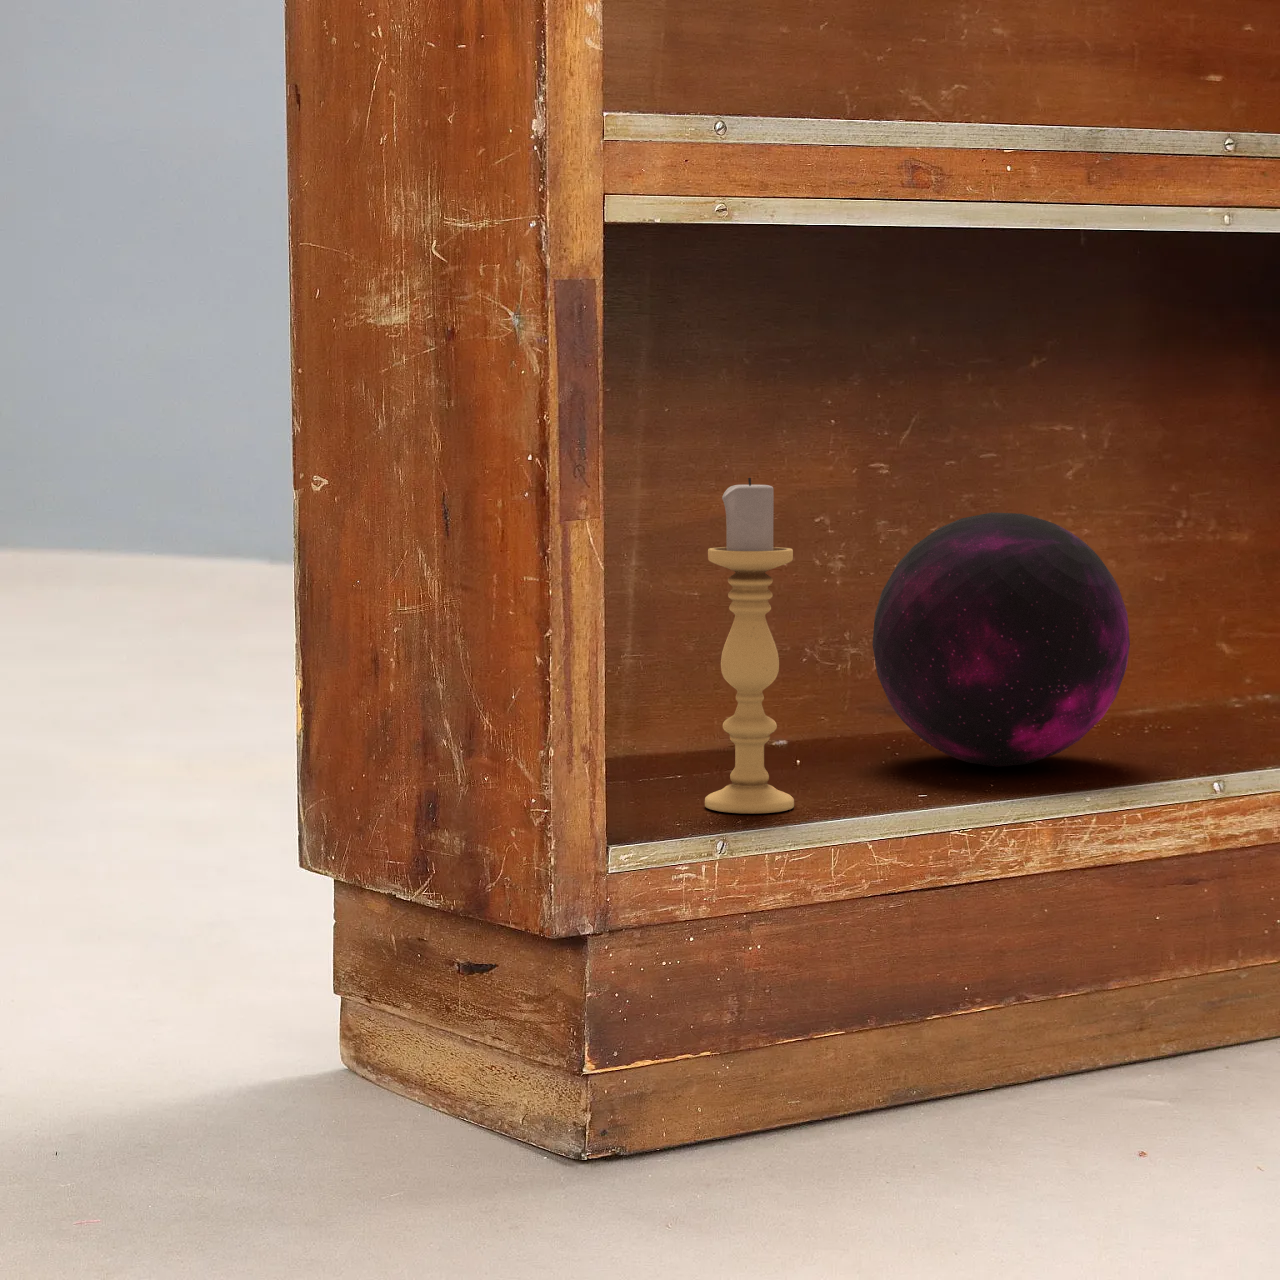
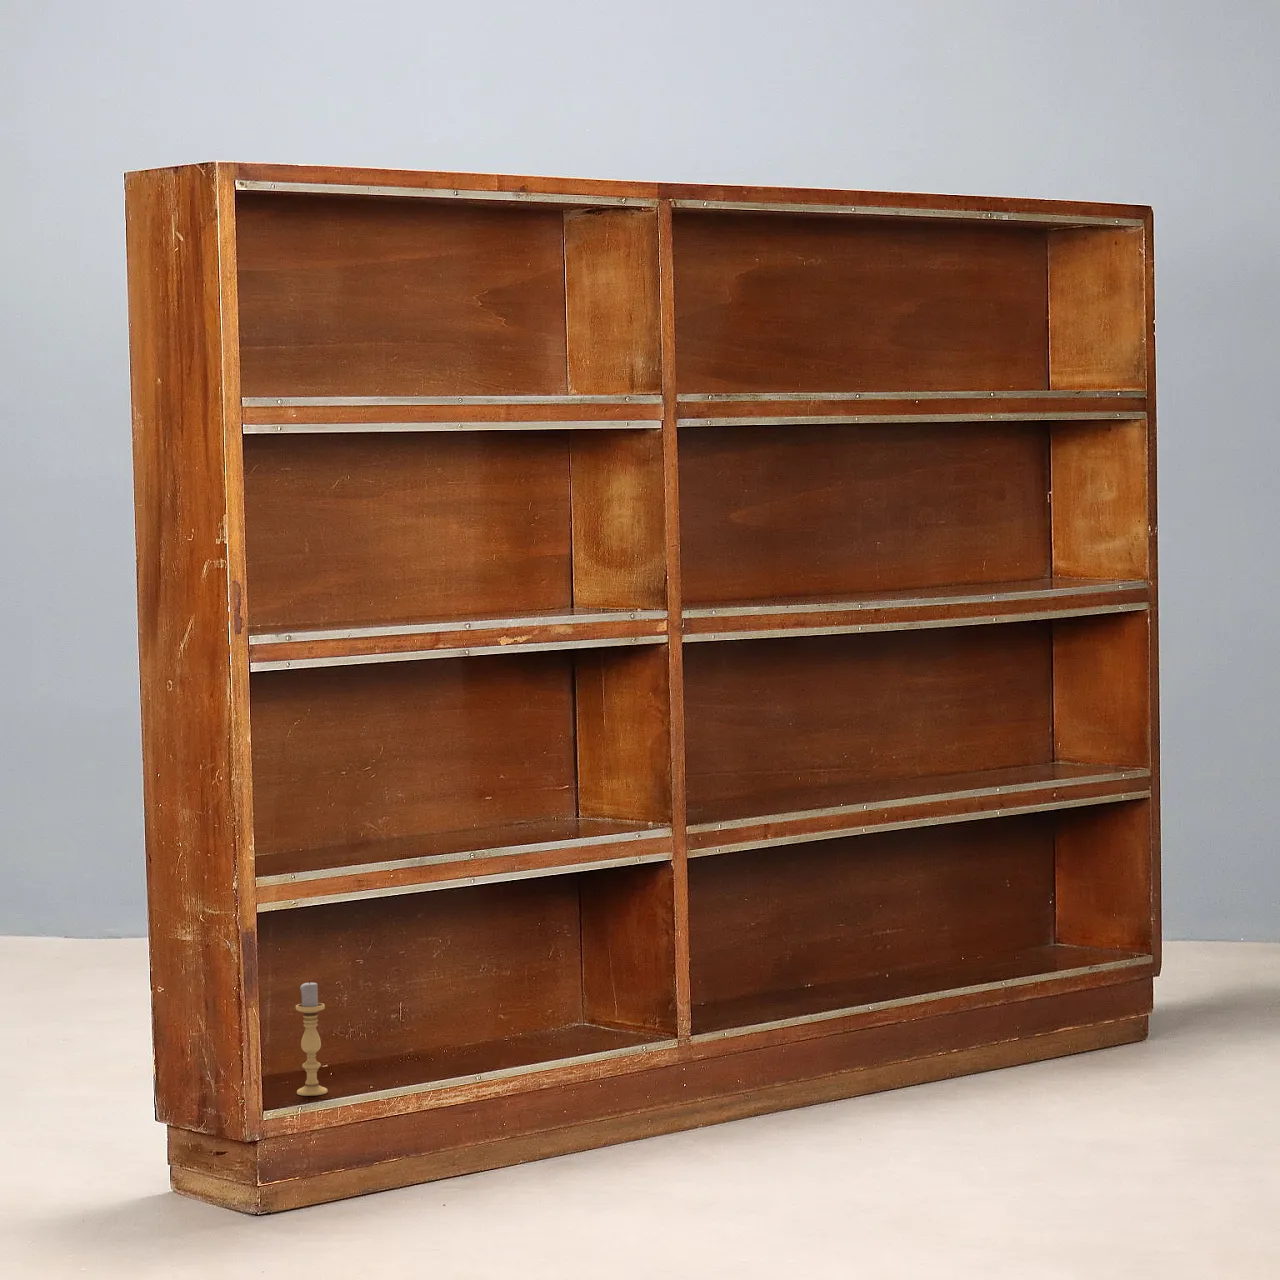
decorative orb: present [872,512,1130,767] -> none [361,978,453,1072]

